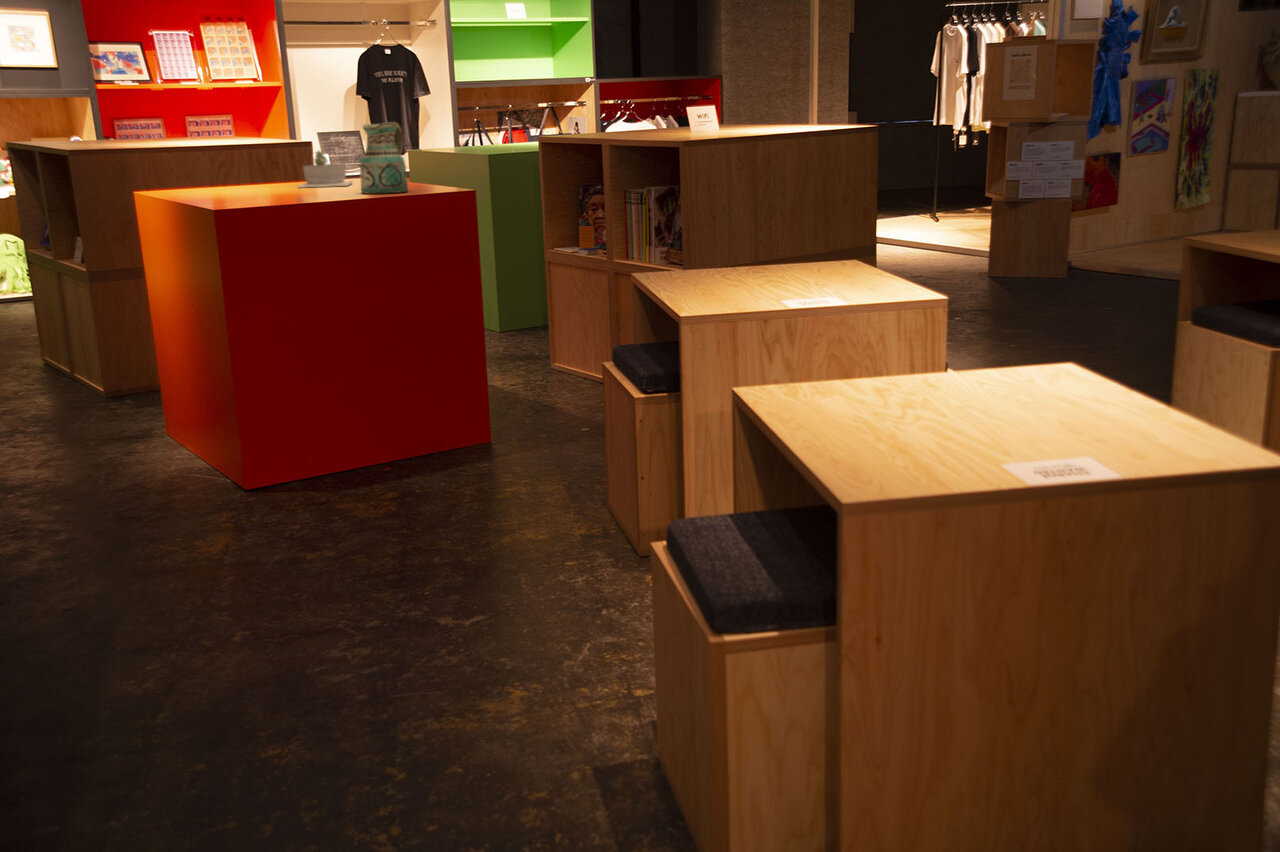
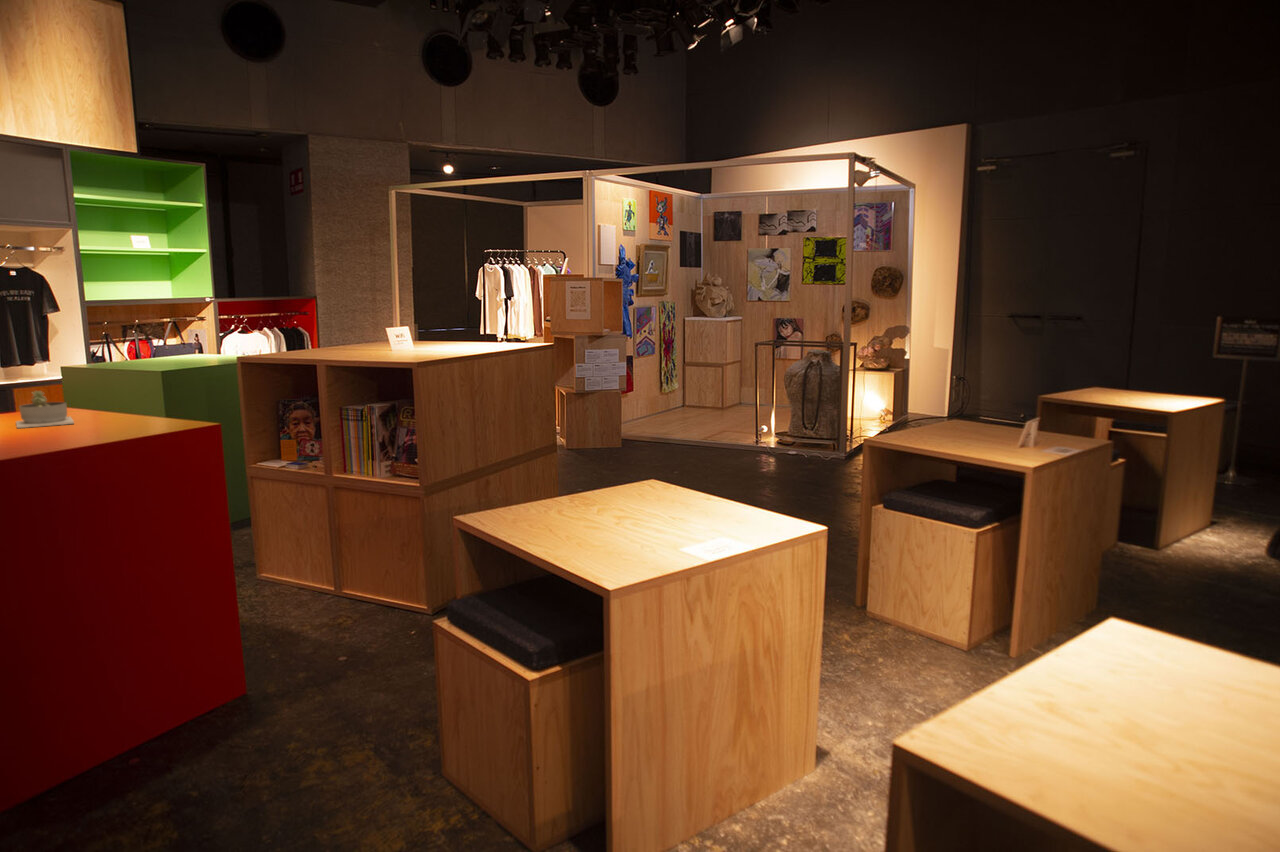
ceramic pitcher: present [360,122,408,194] -> none [113,368,163,436]

